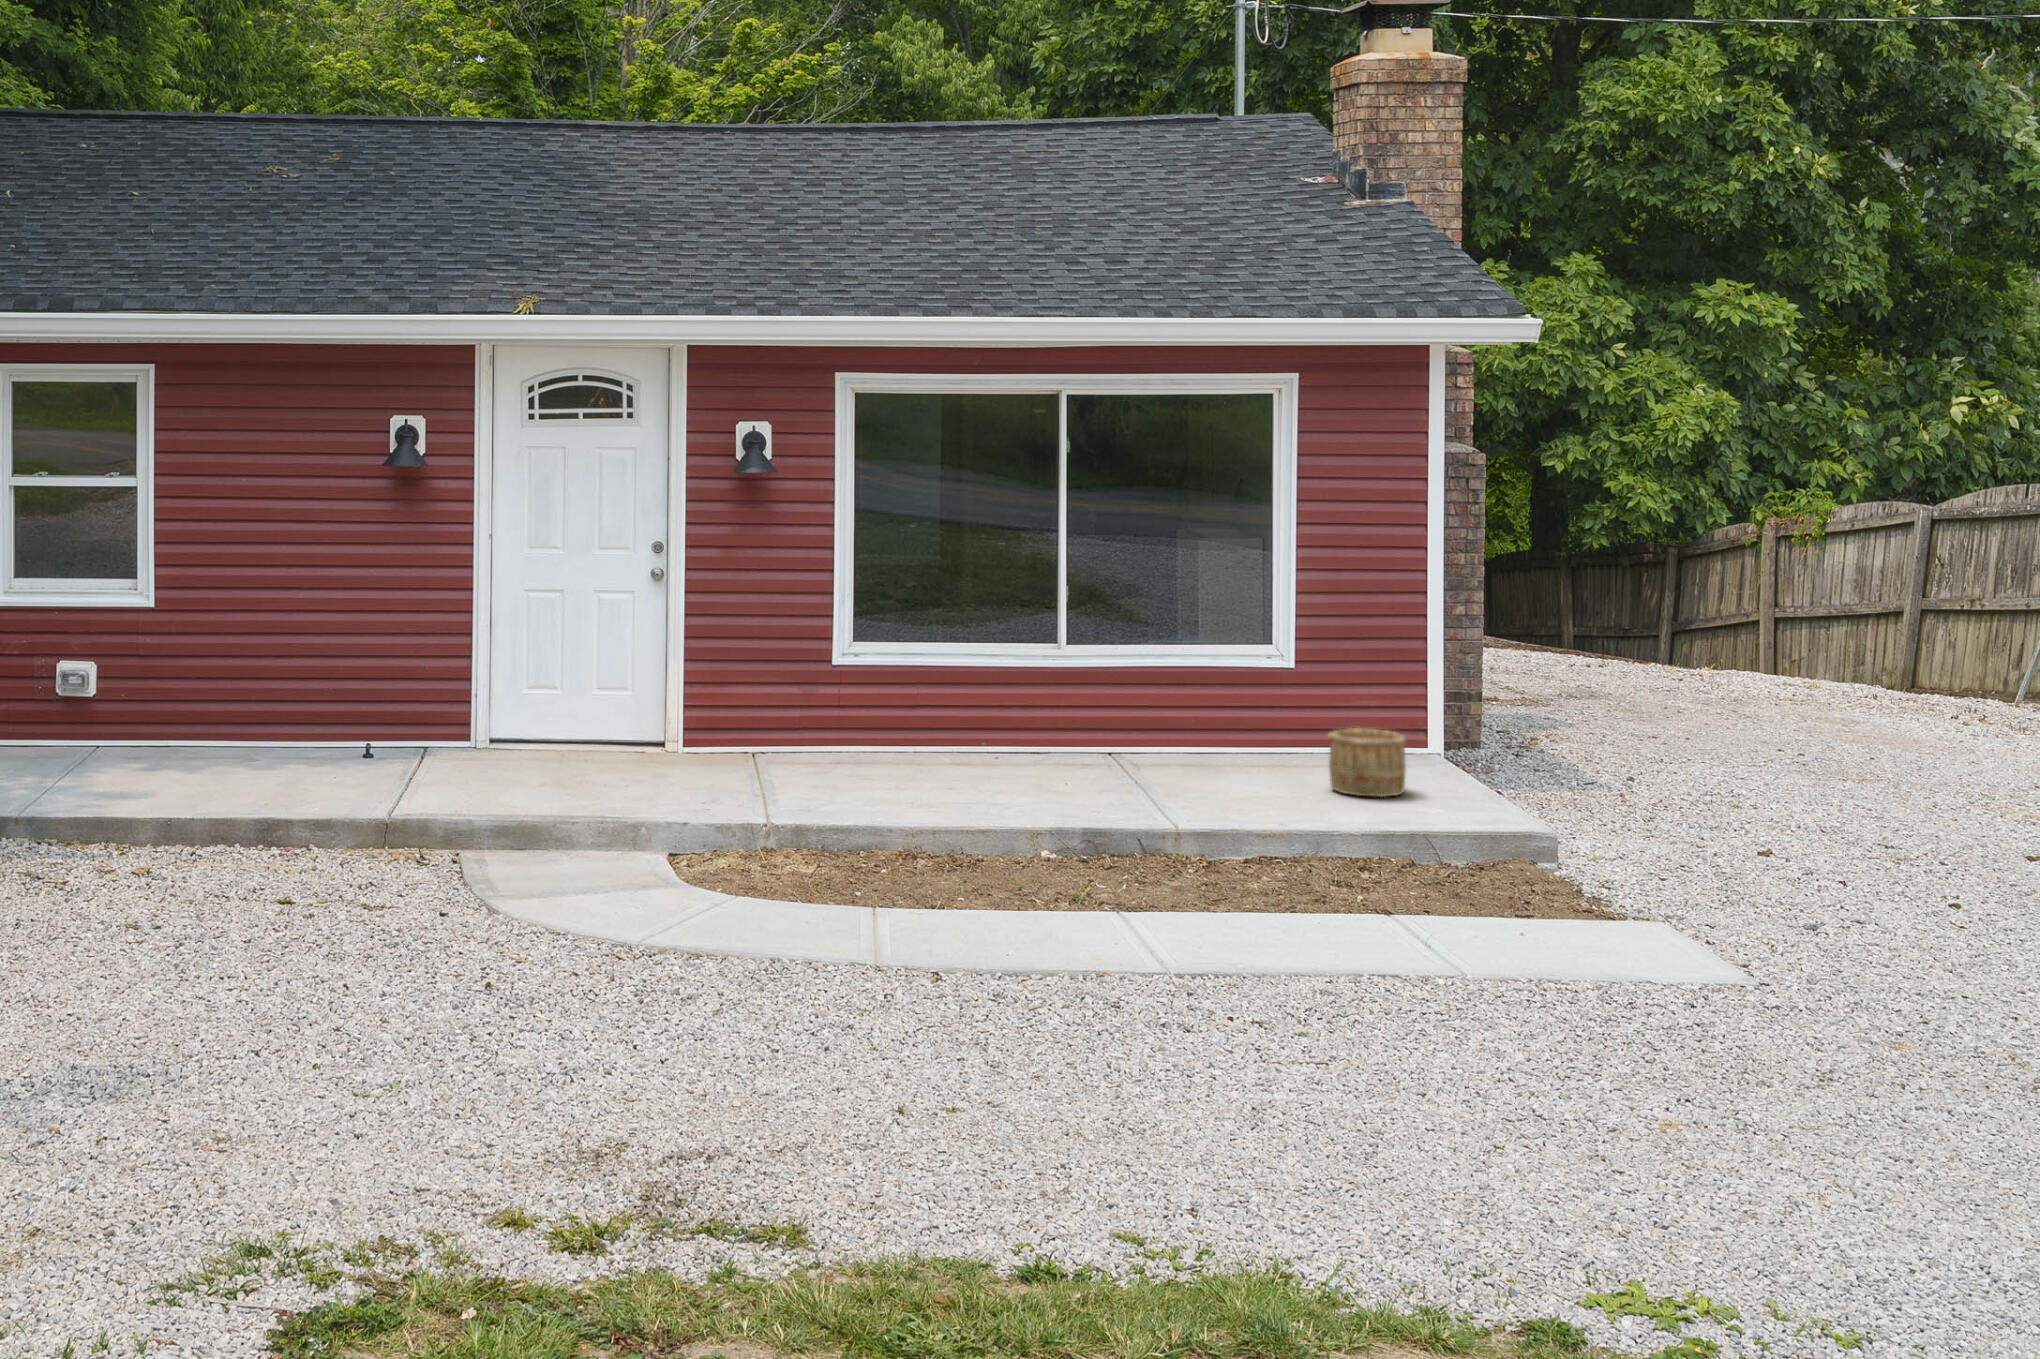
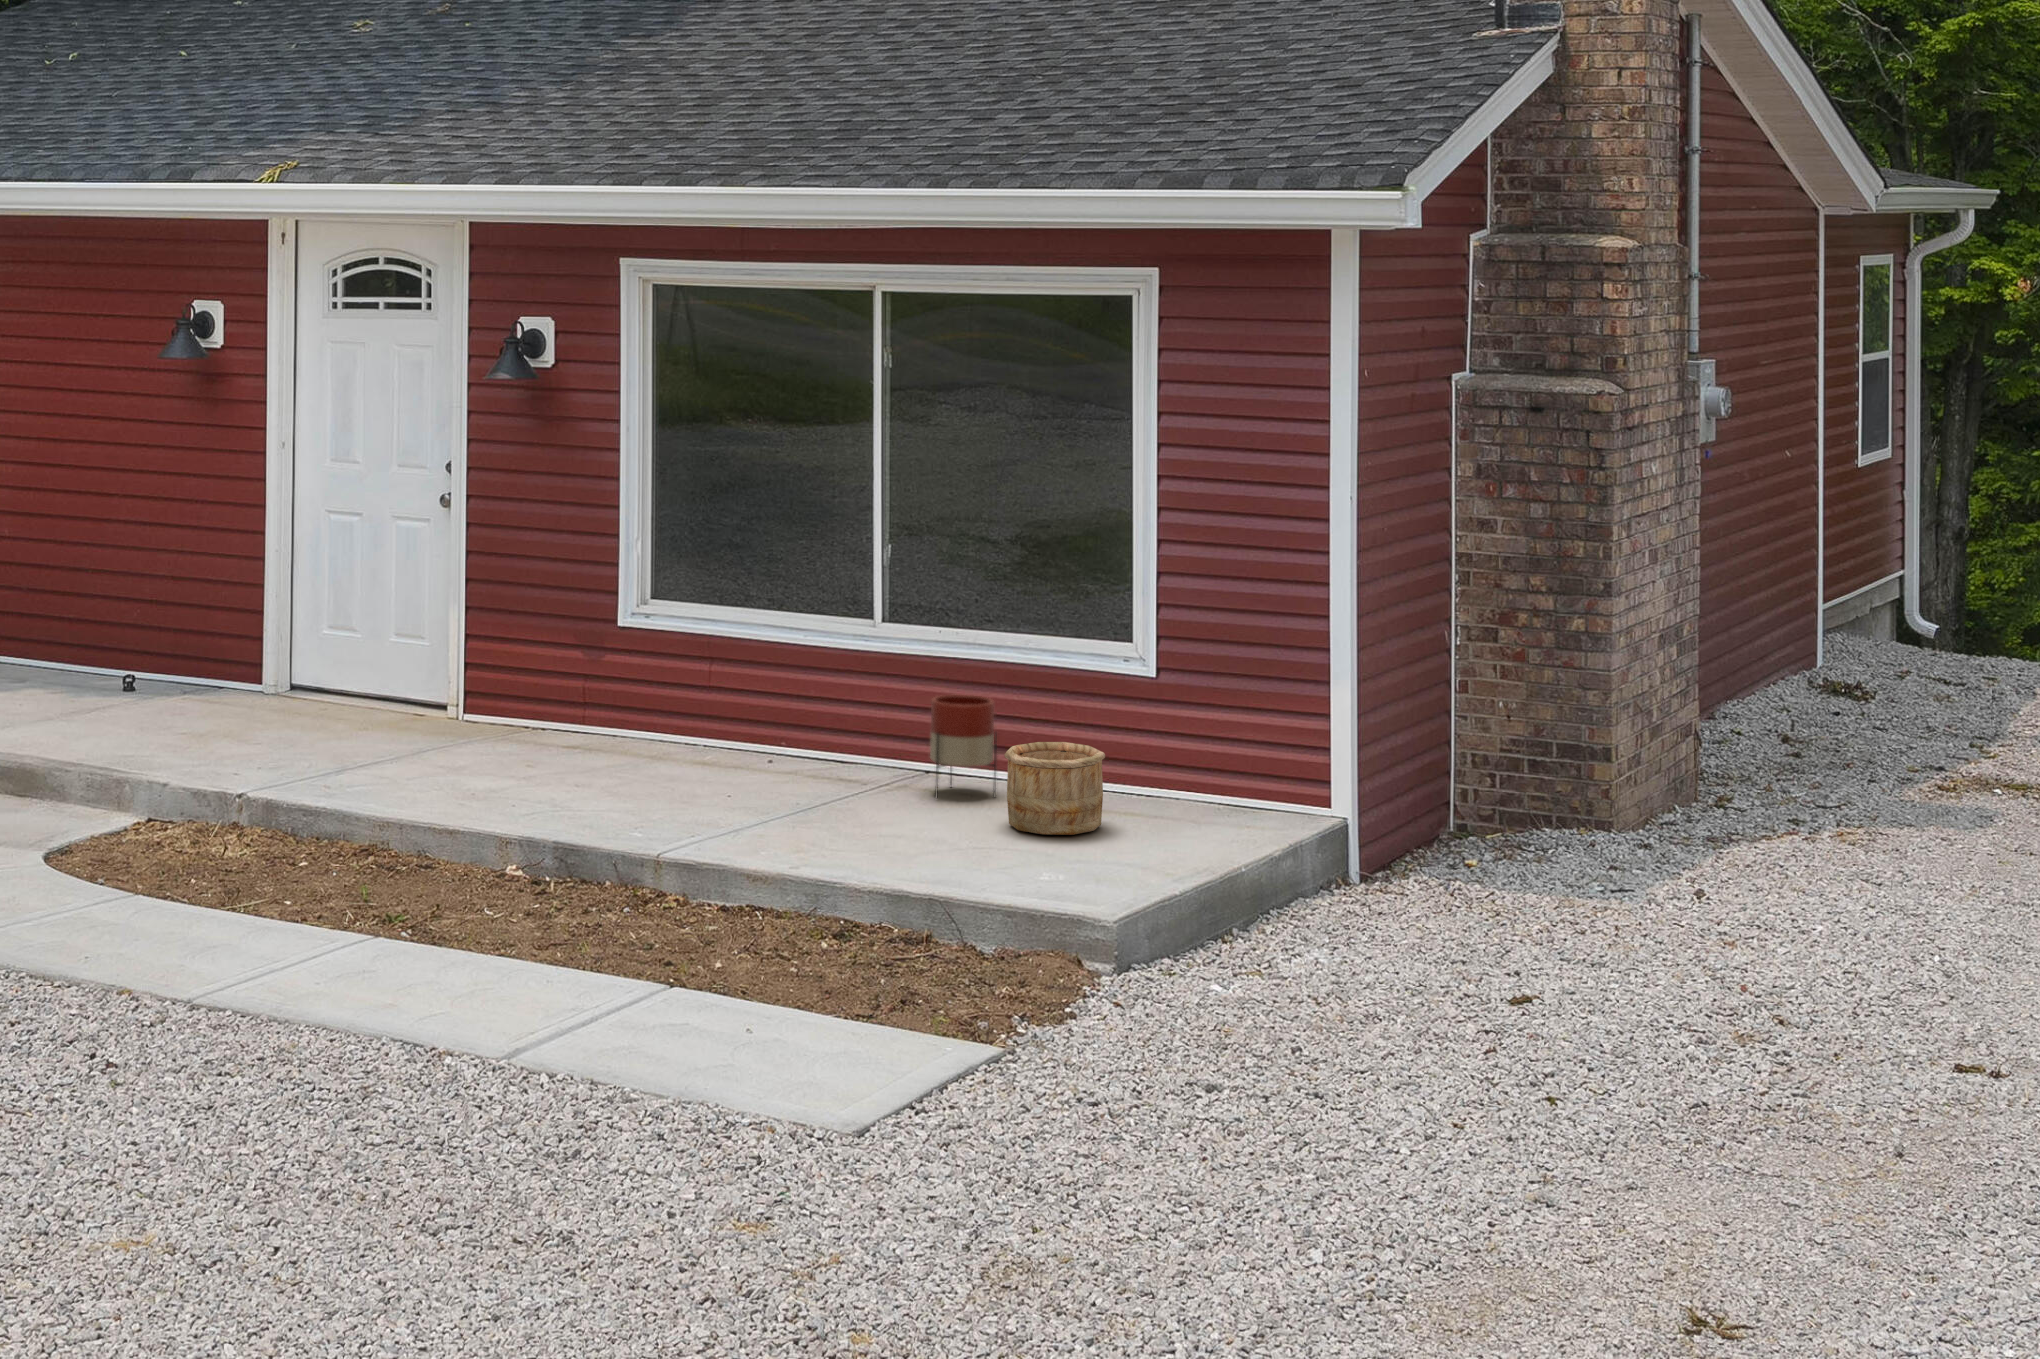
planter: none [1220,702,1272,783] -> present [930,695,997,798]

